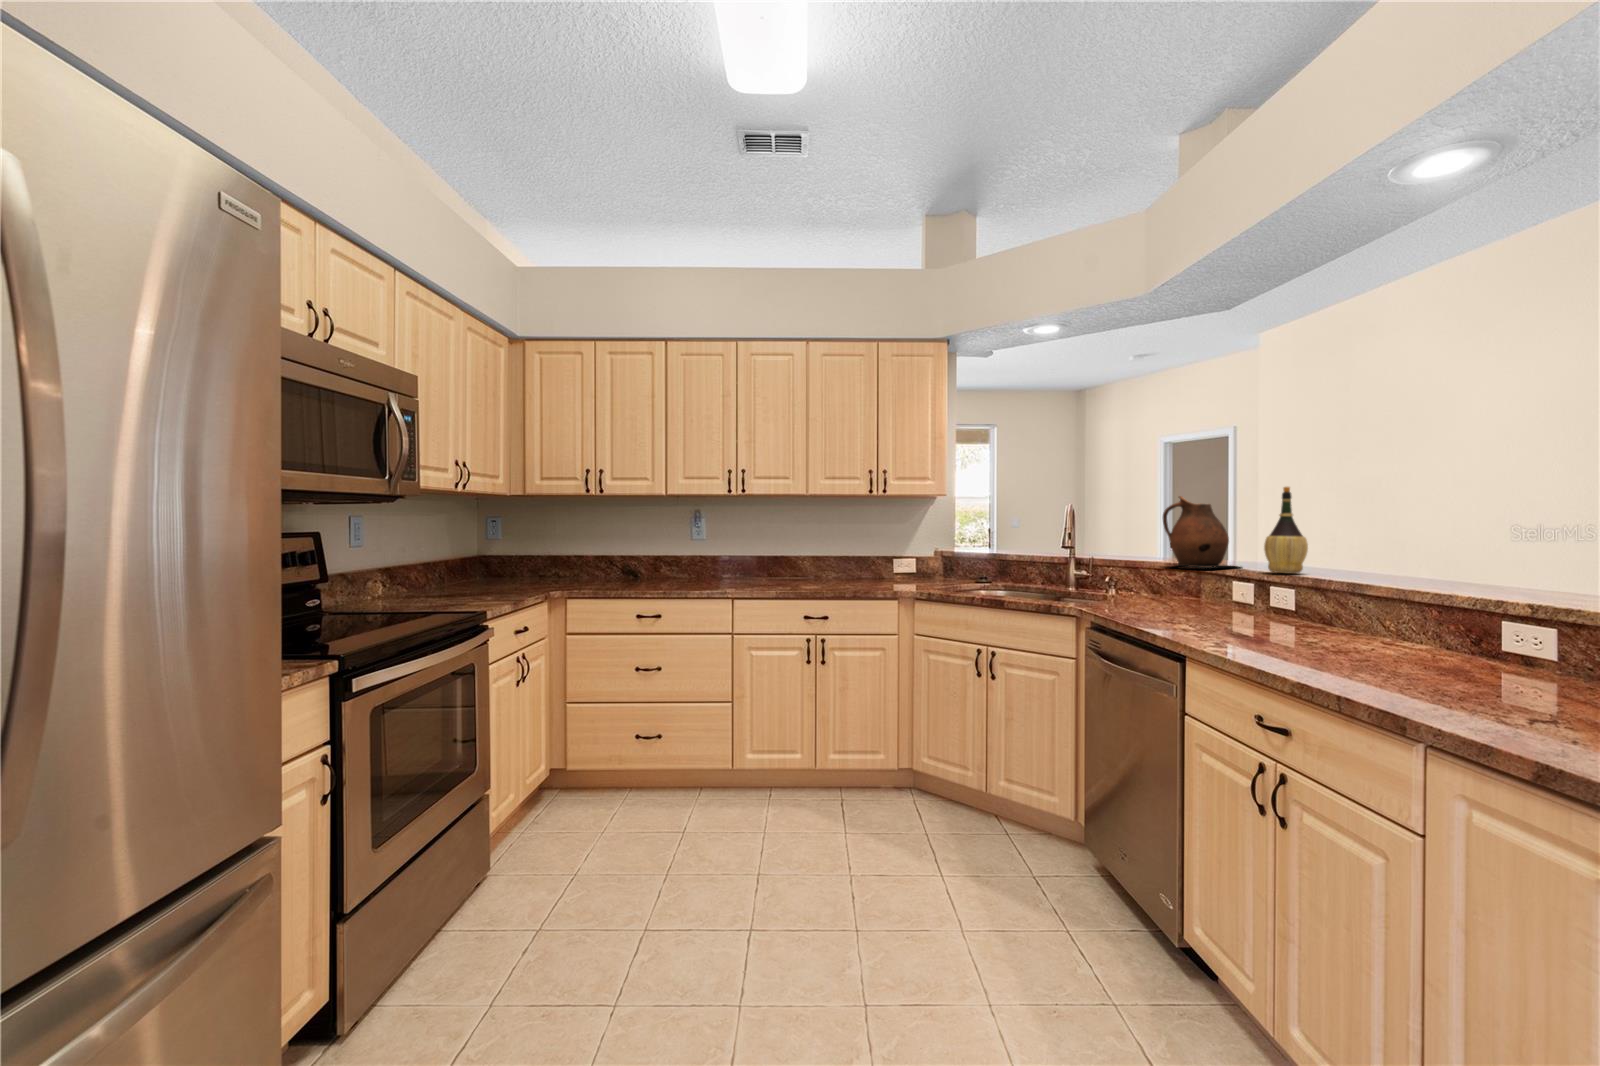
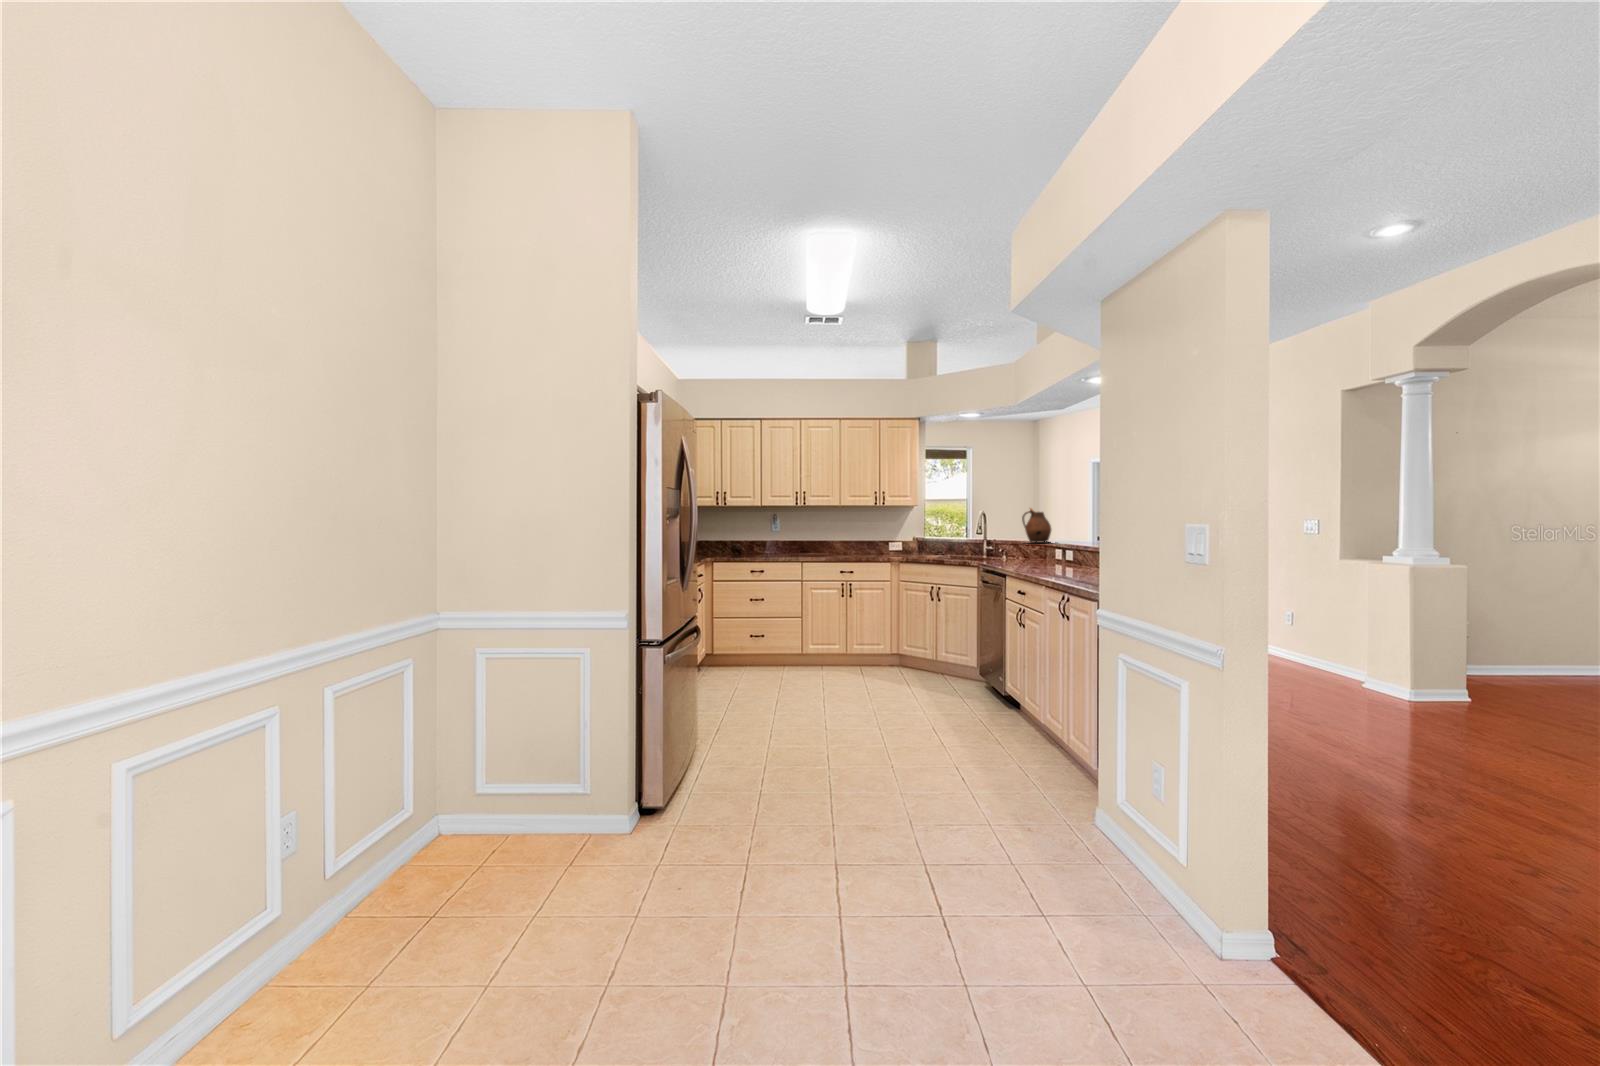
wine bottle: present [1264,487,1308,574] -> none [1059,504,1077,544]

